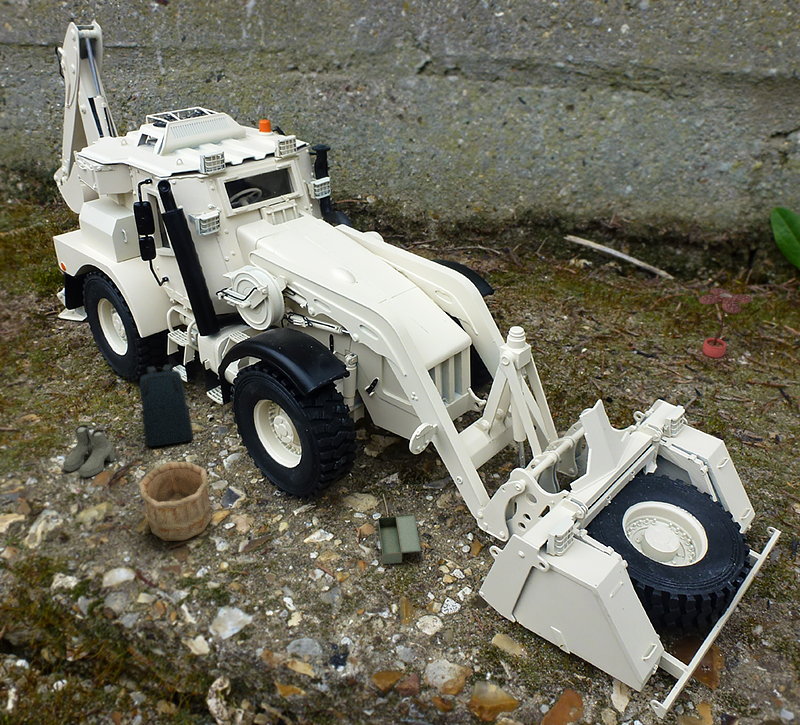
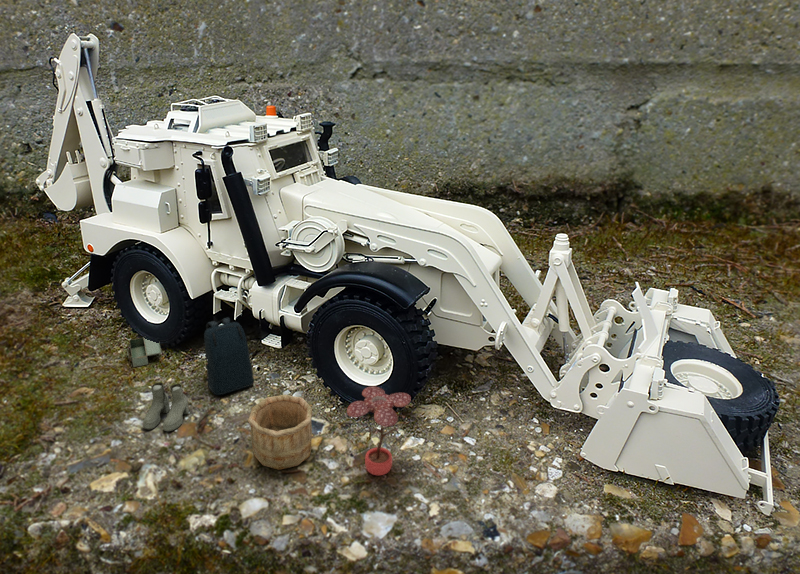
potted plant: present [699,288,752,358] -> present [347,386,411,475]
toolbox: present [375,514,421,564] -> present [127,337,162,367]

